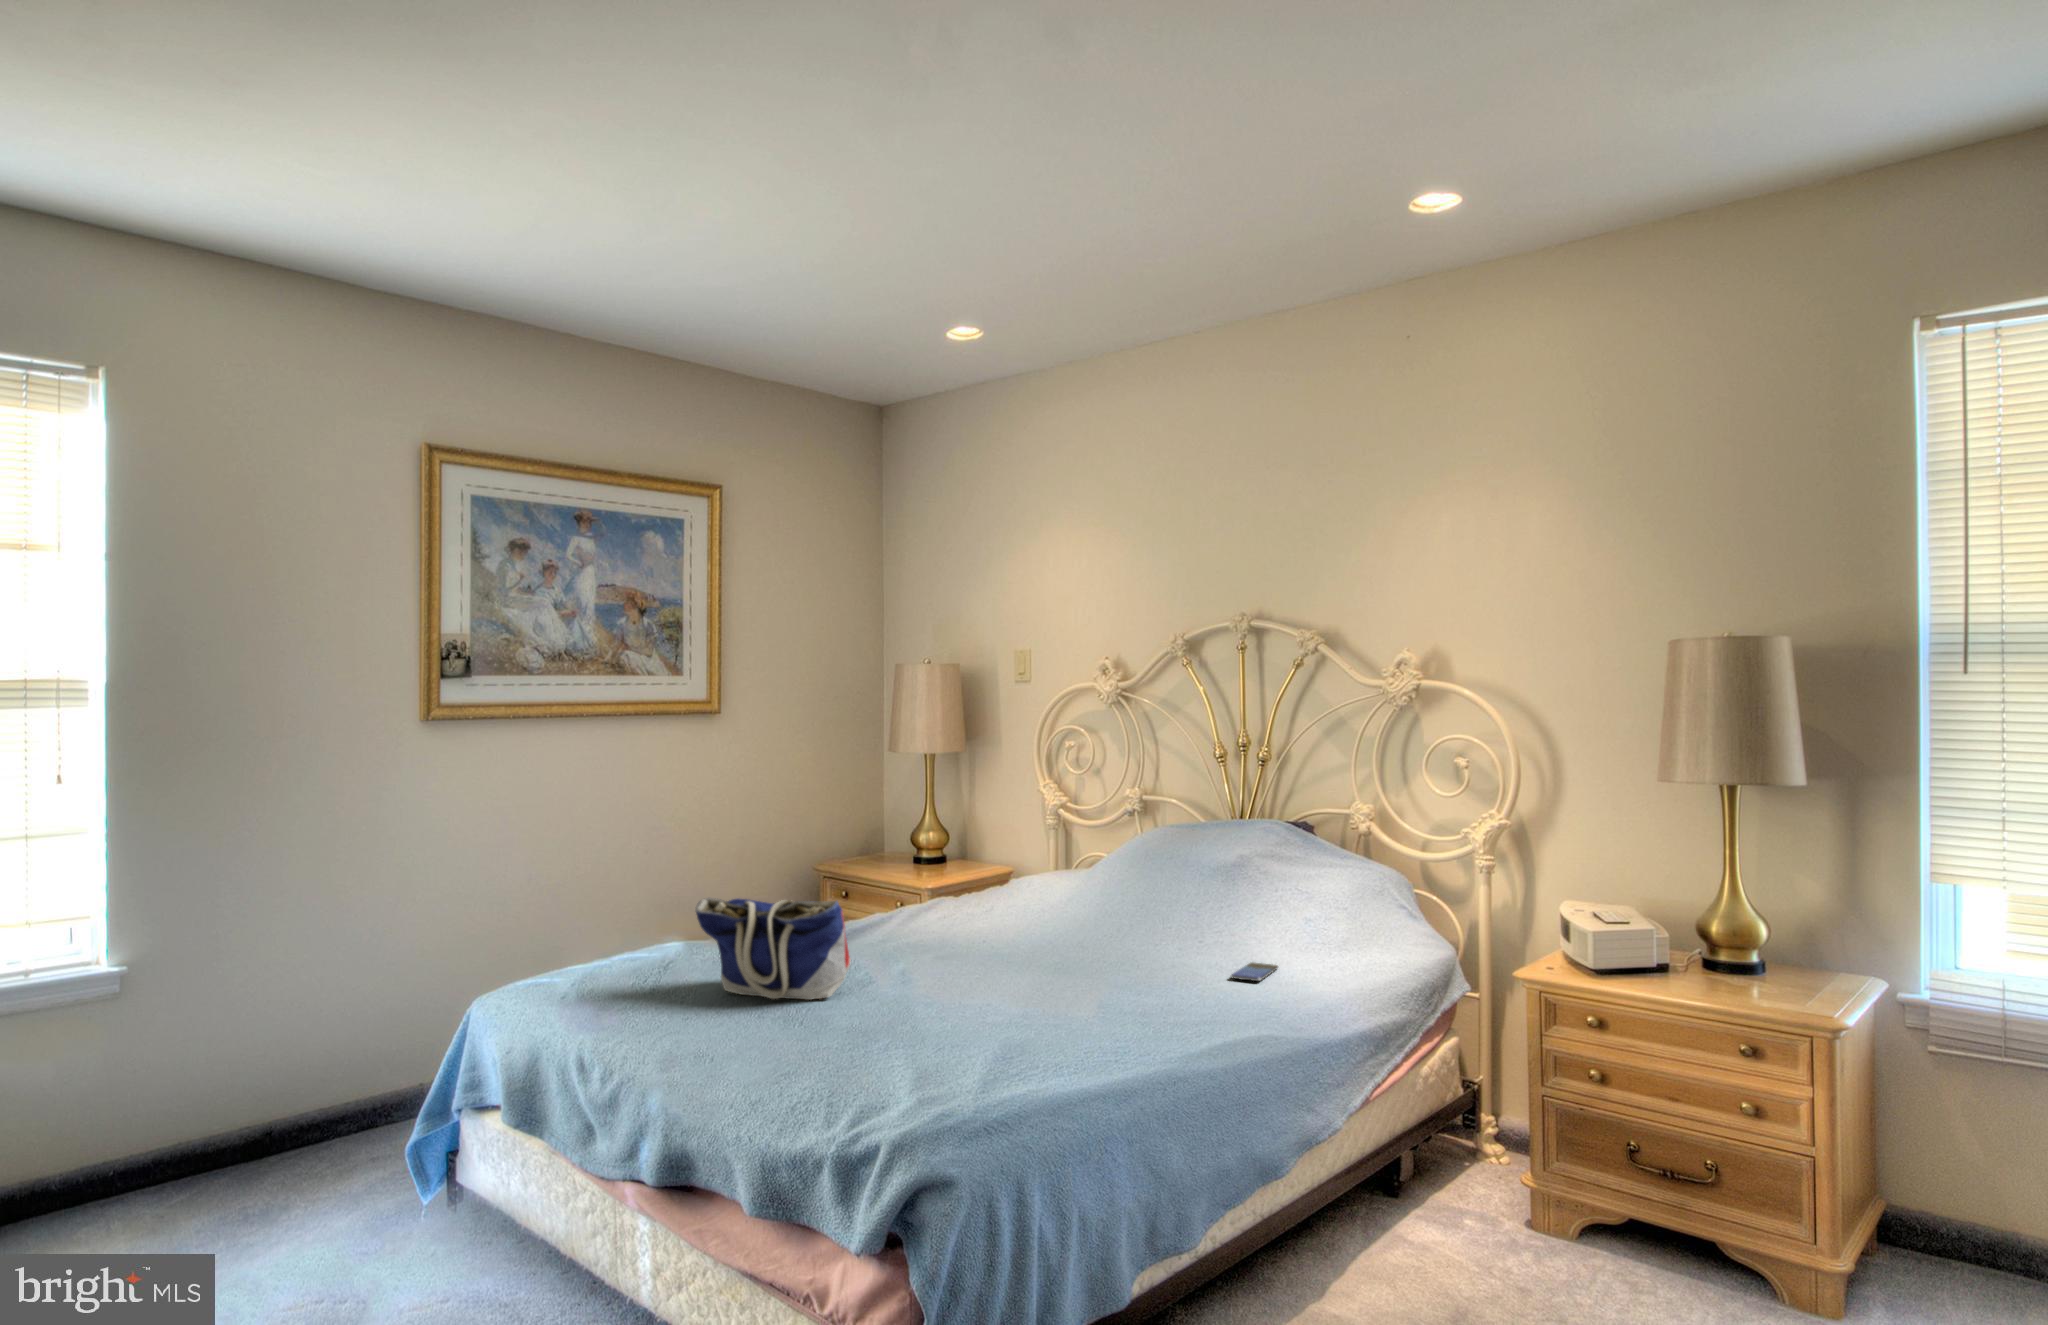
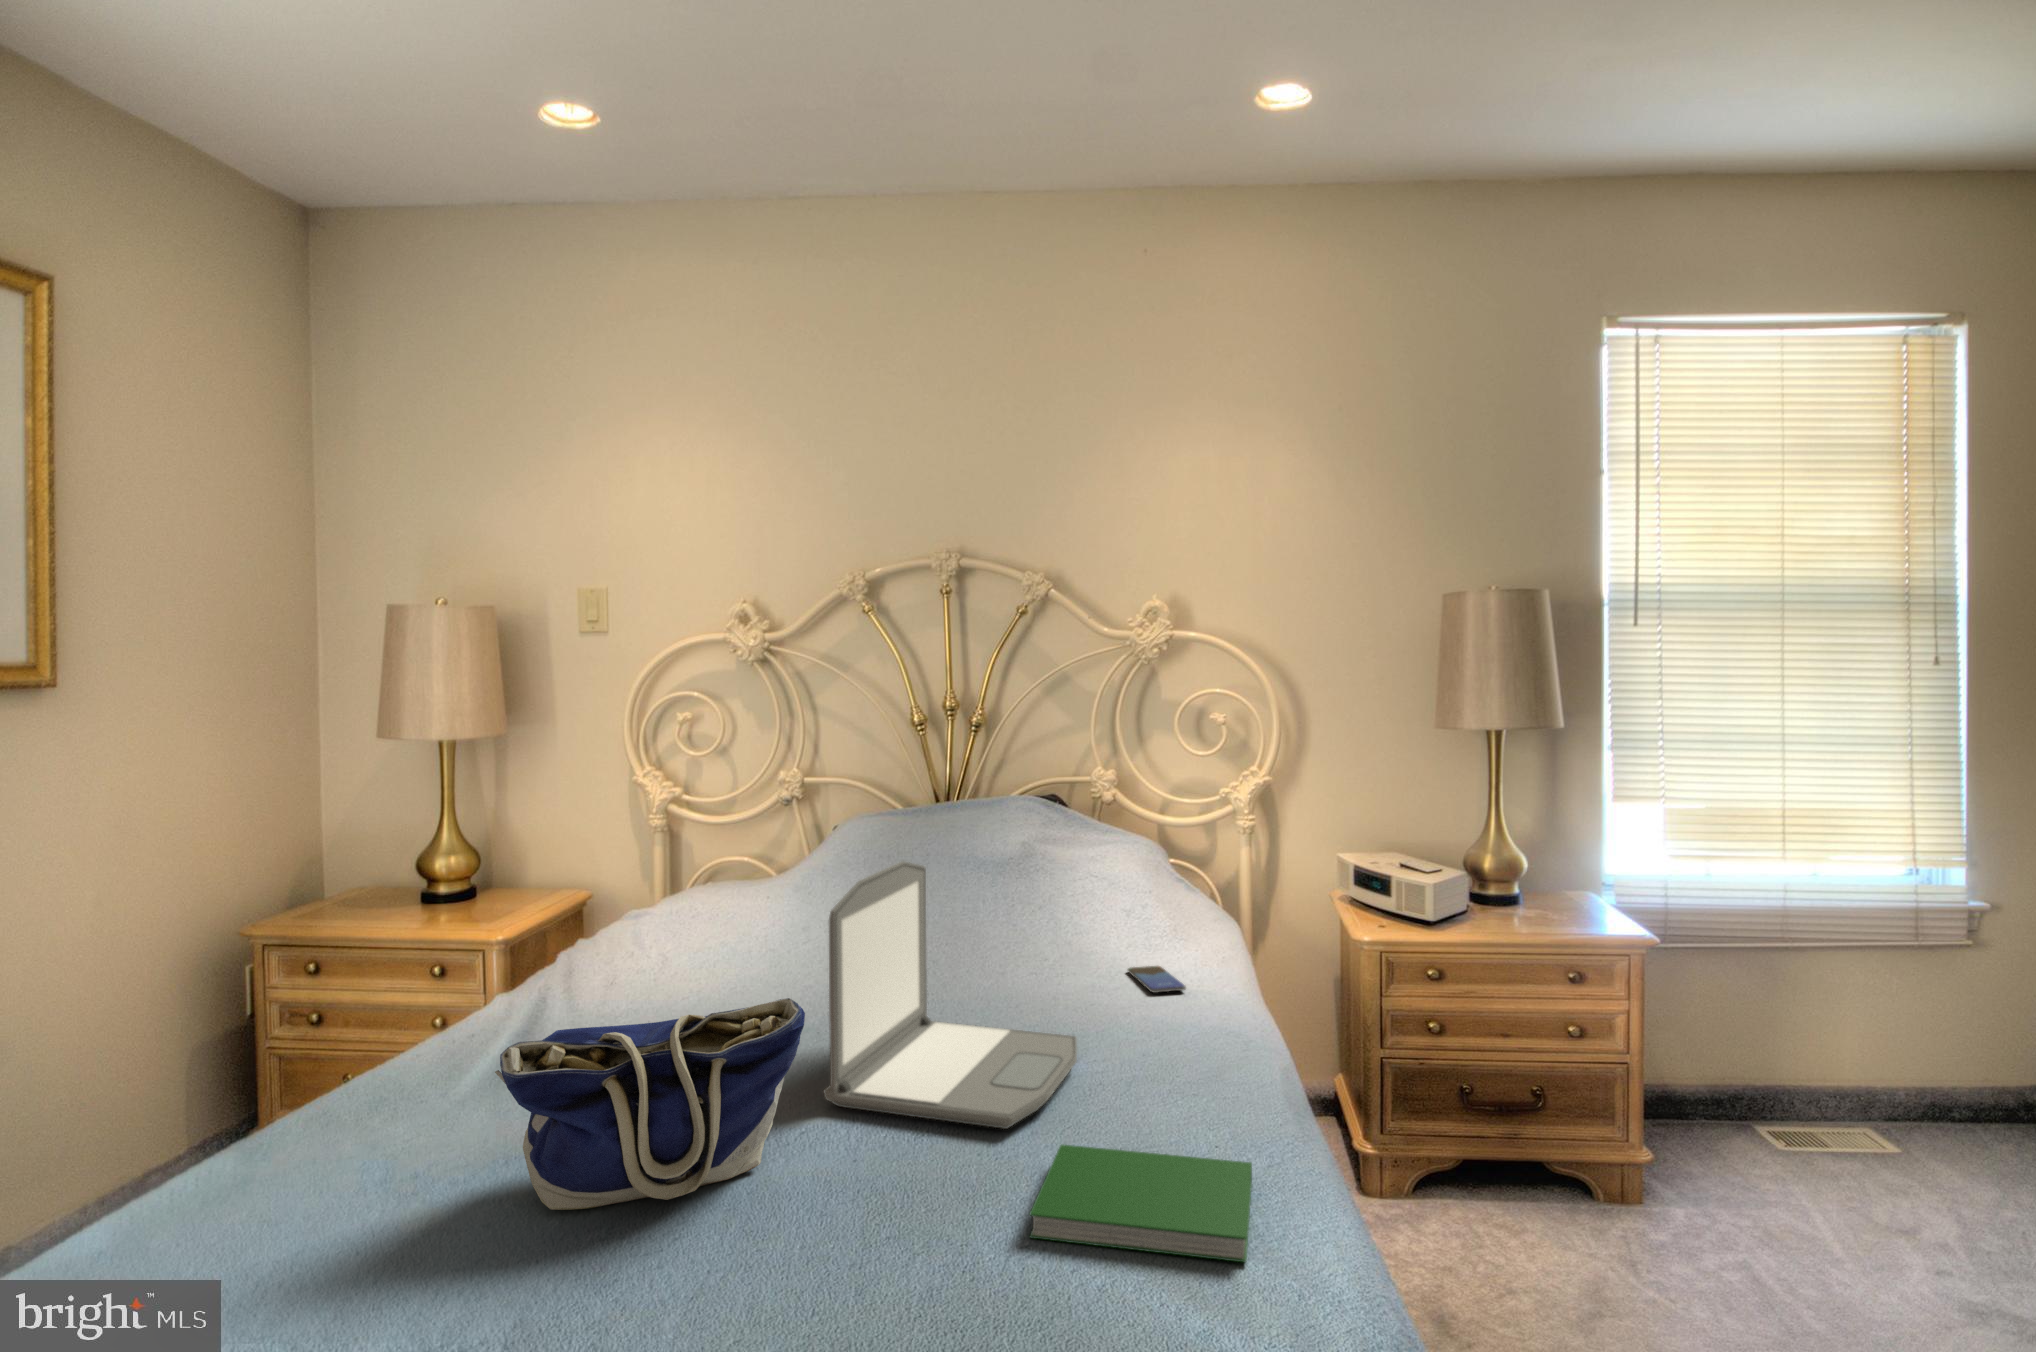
laptop: none [908,842,1101,1014] -> present [824,861,1077,1129]
hardcover book: none [882,1020,1039,1084] -> present [1030,1145,1252,1262]

